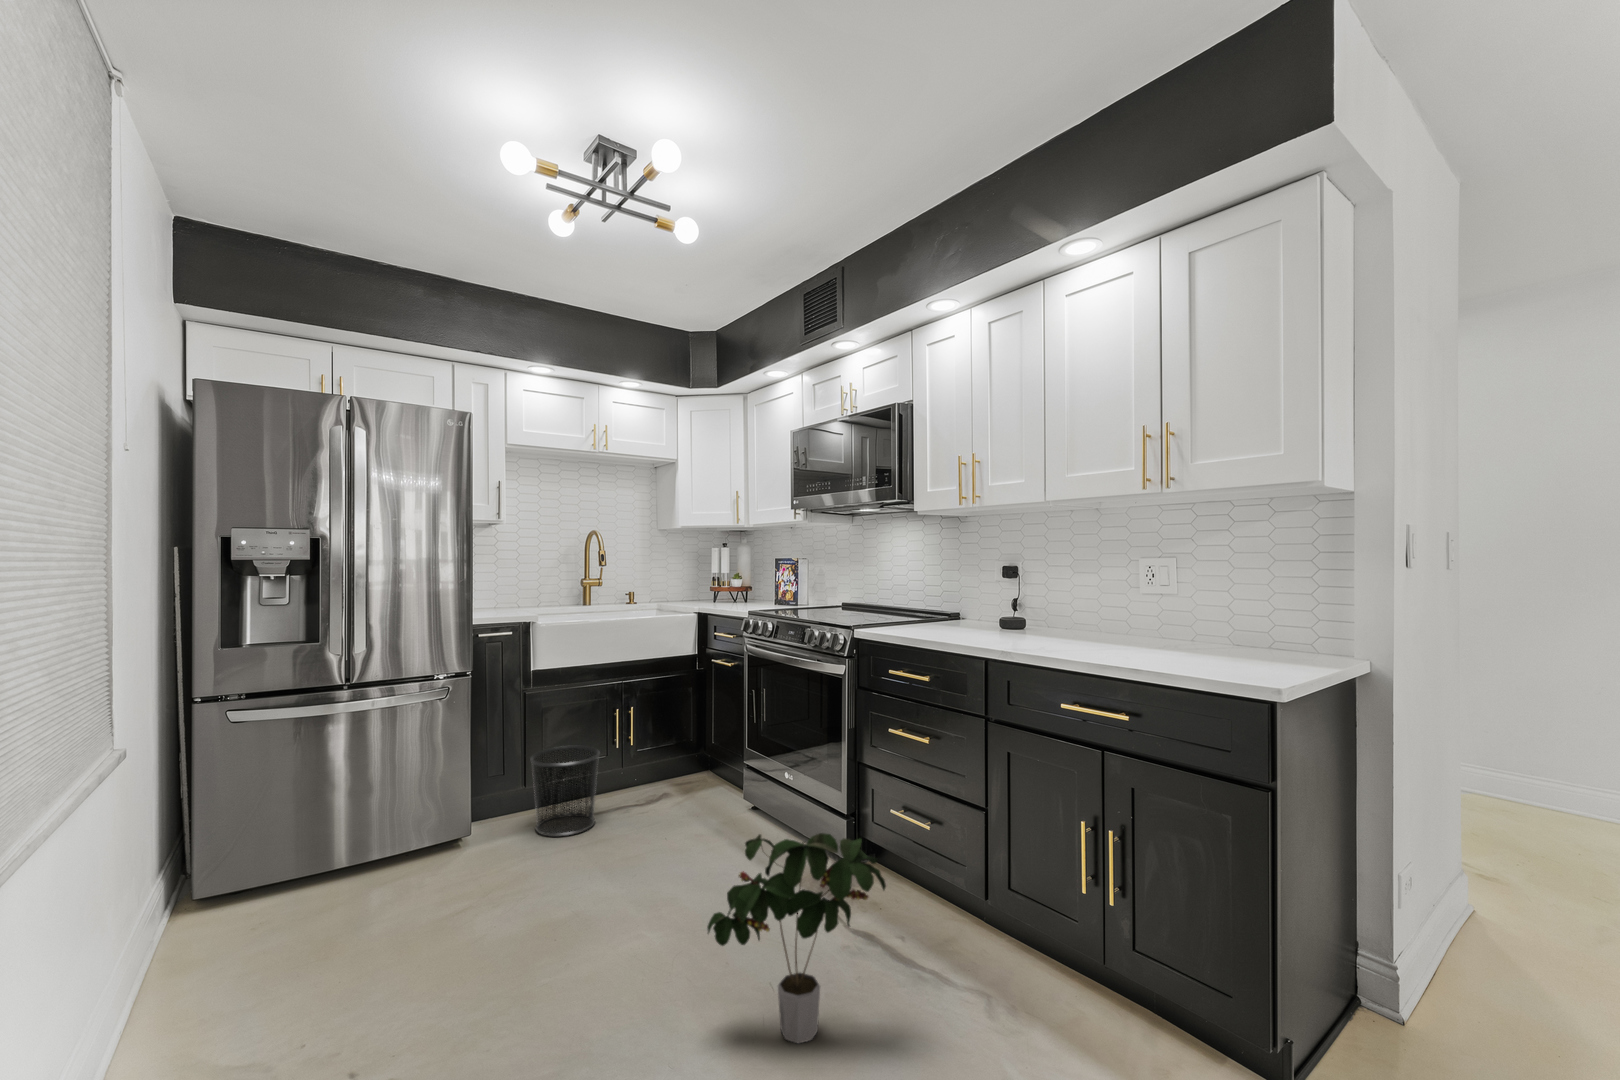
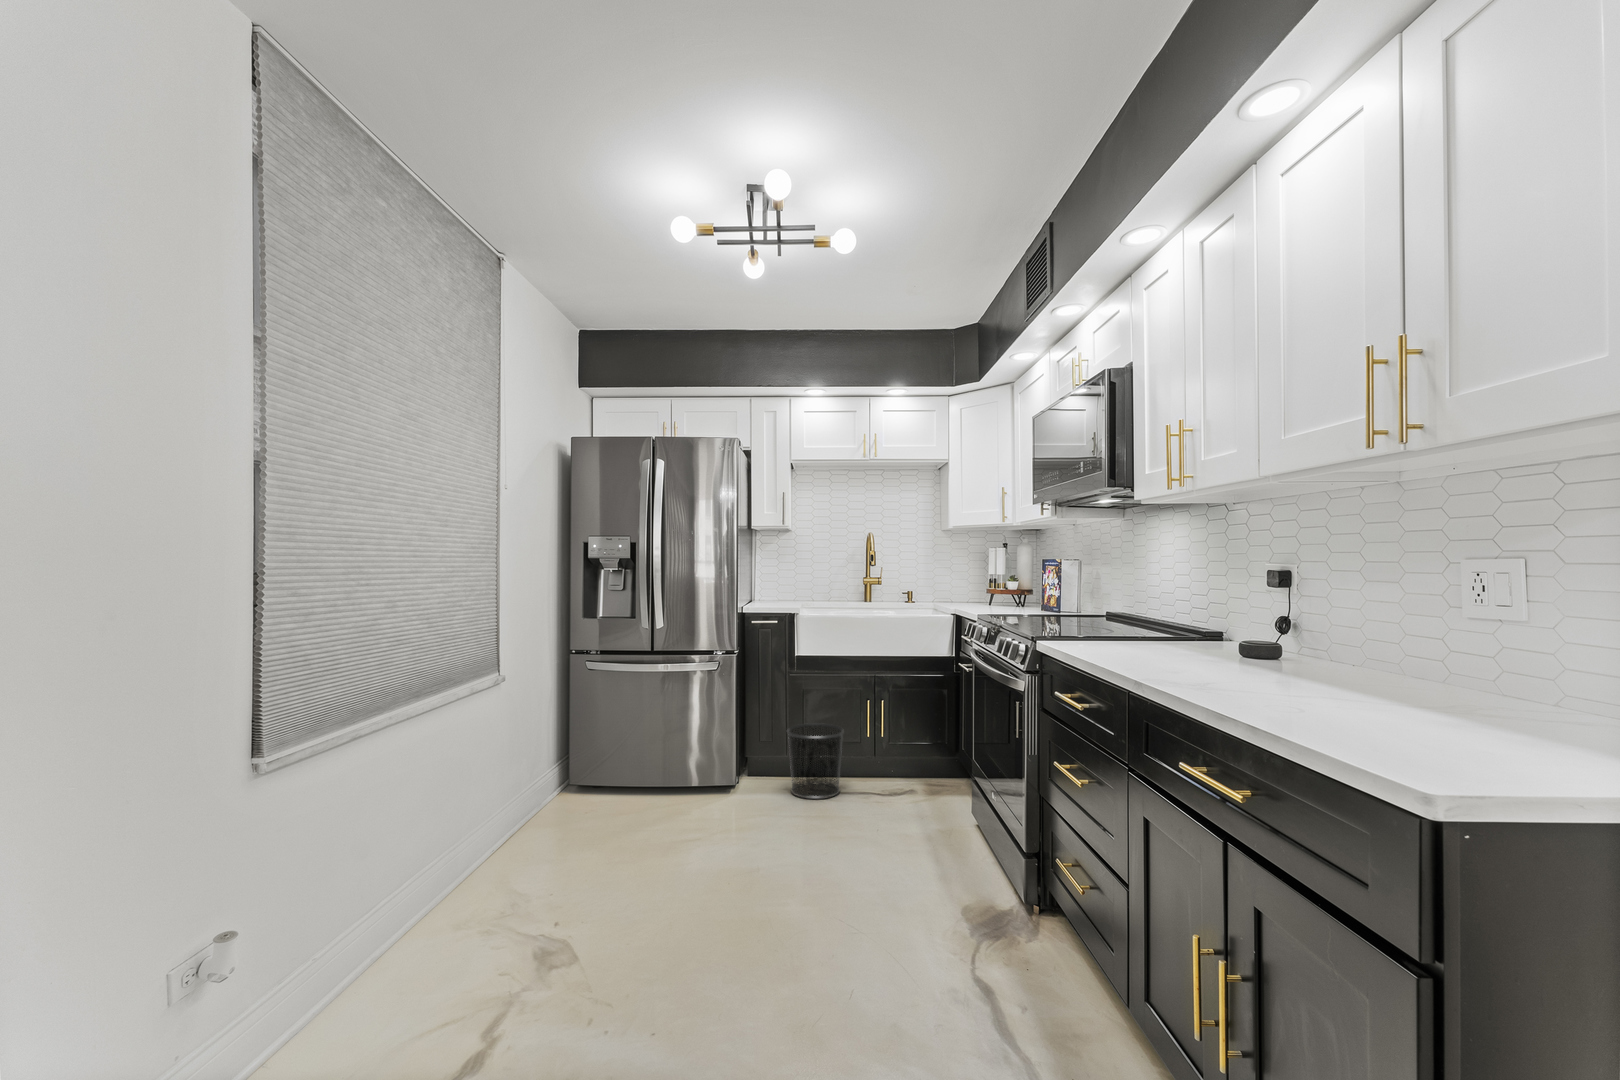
potted plant: present [707,833,886,1043] -> none [816,804,959,987]

